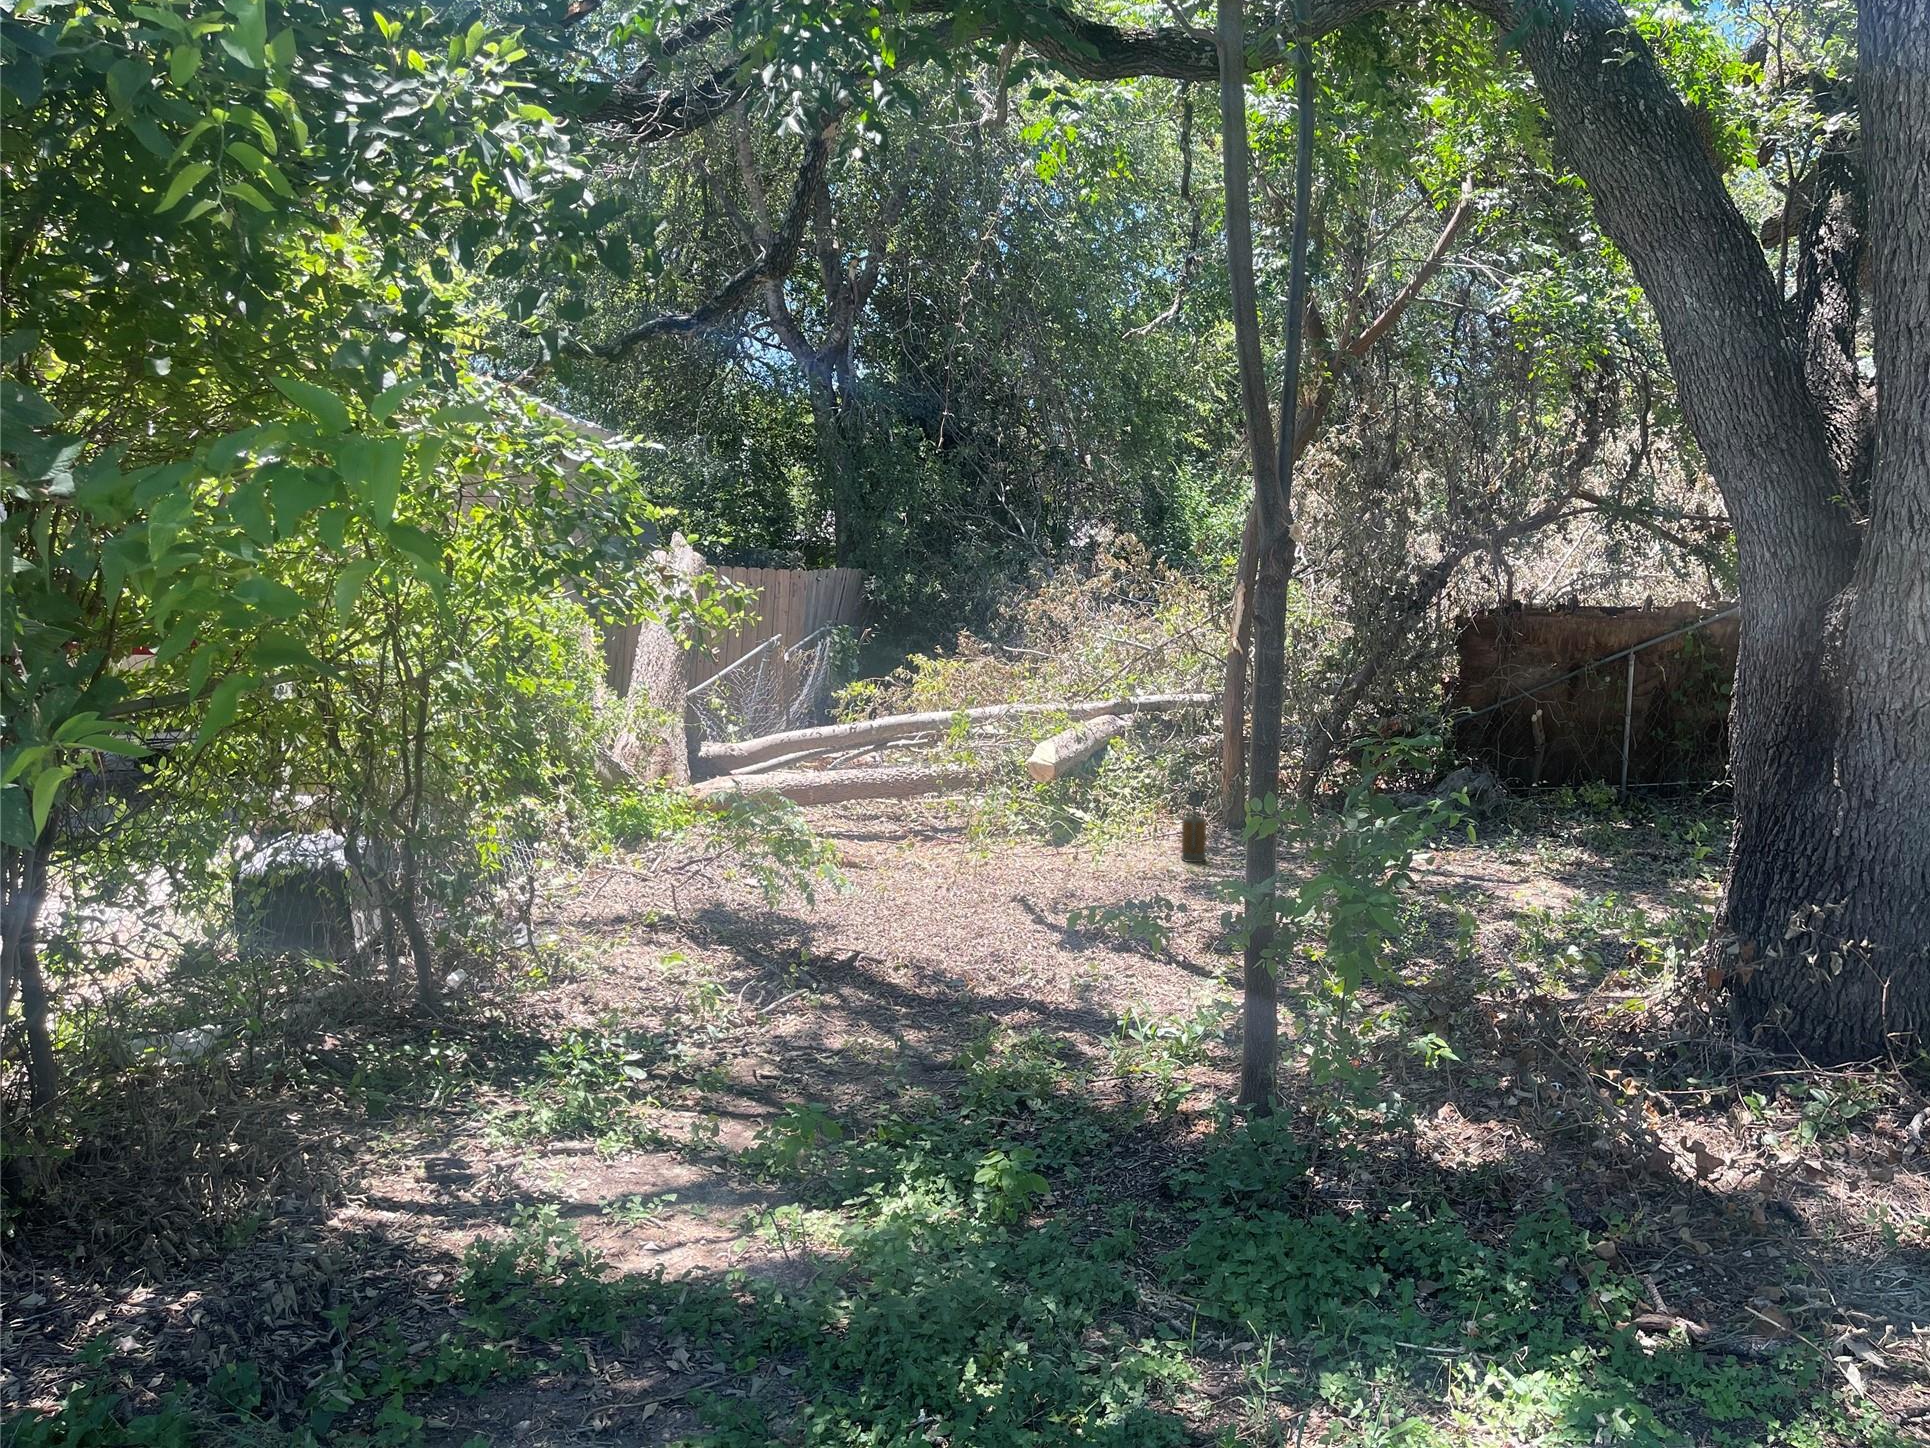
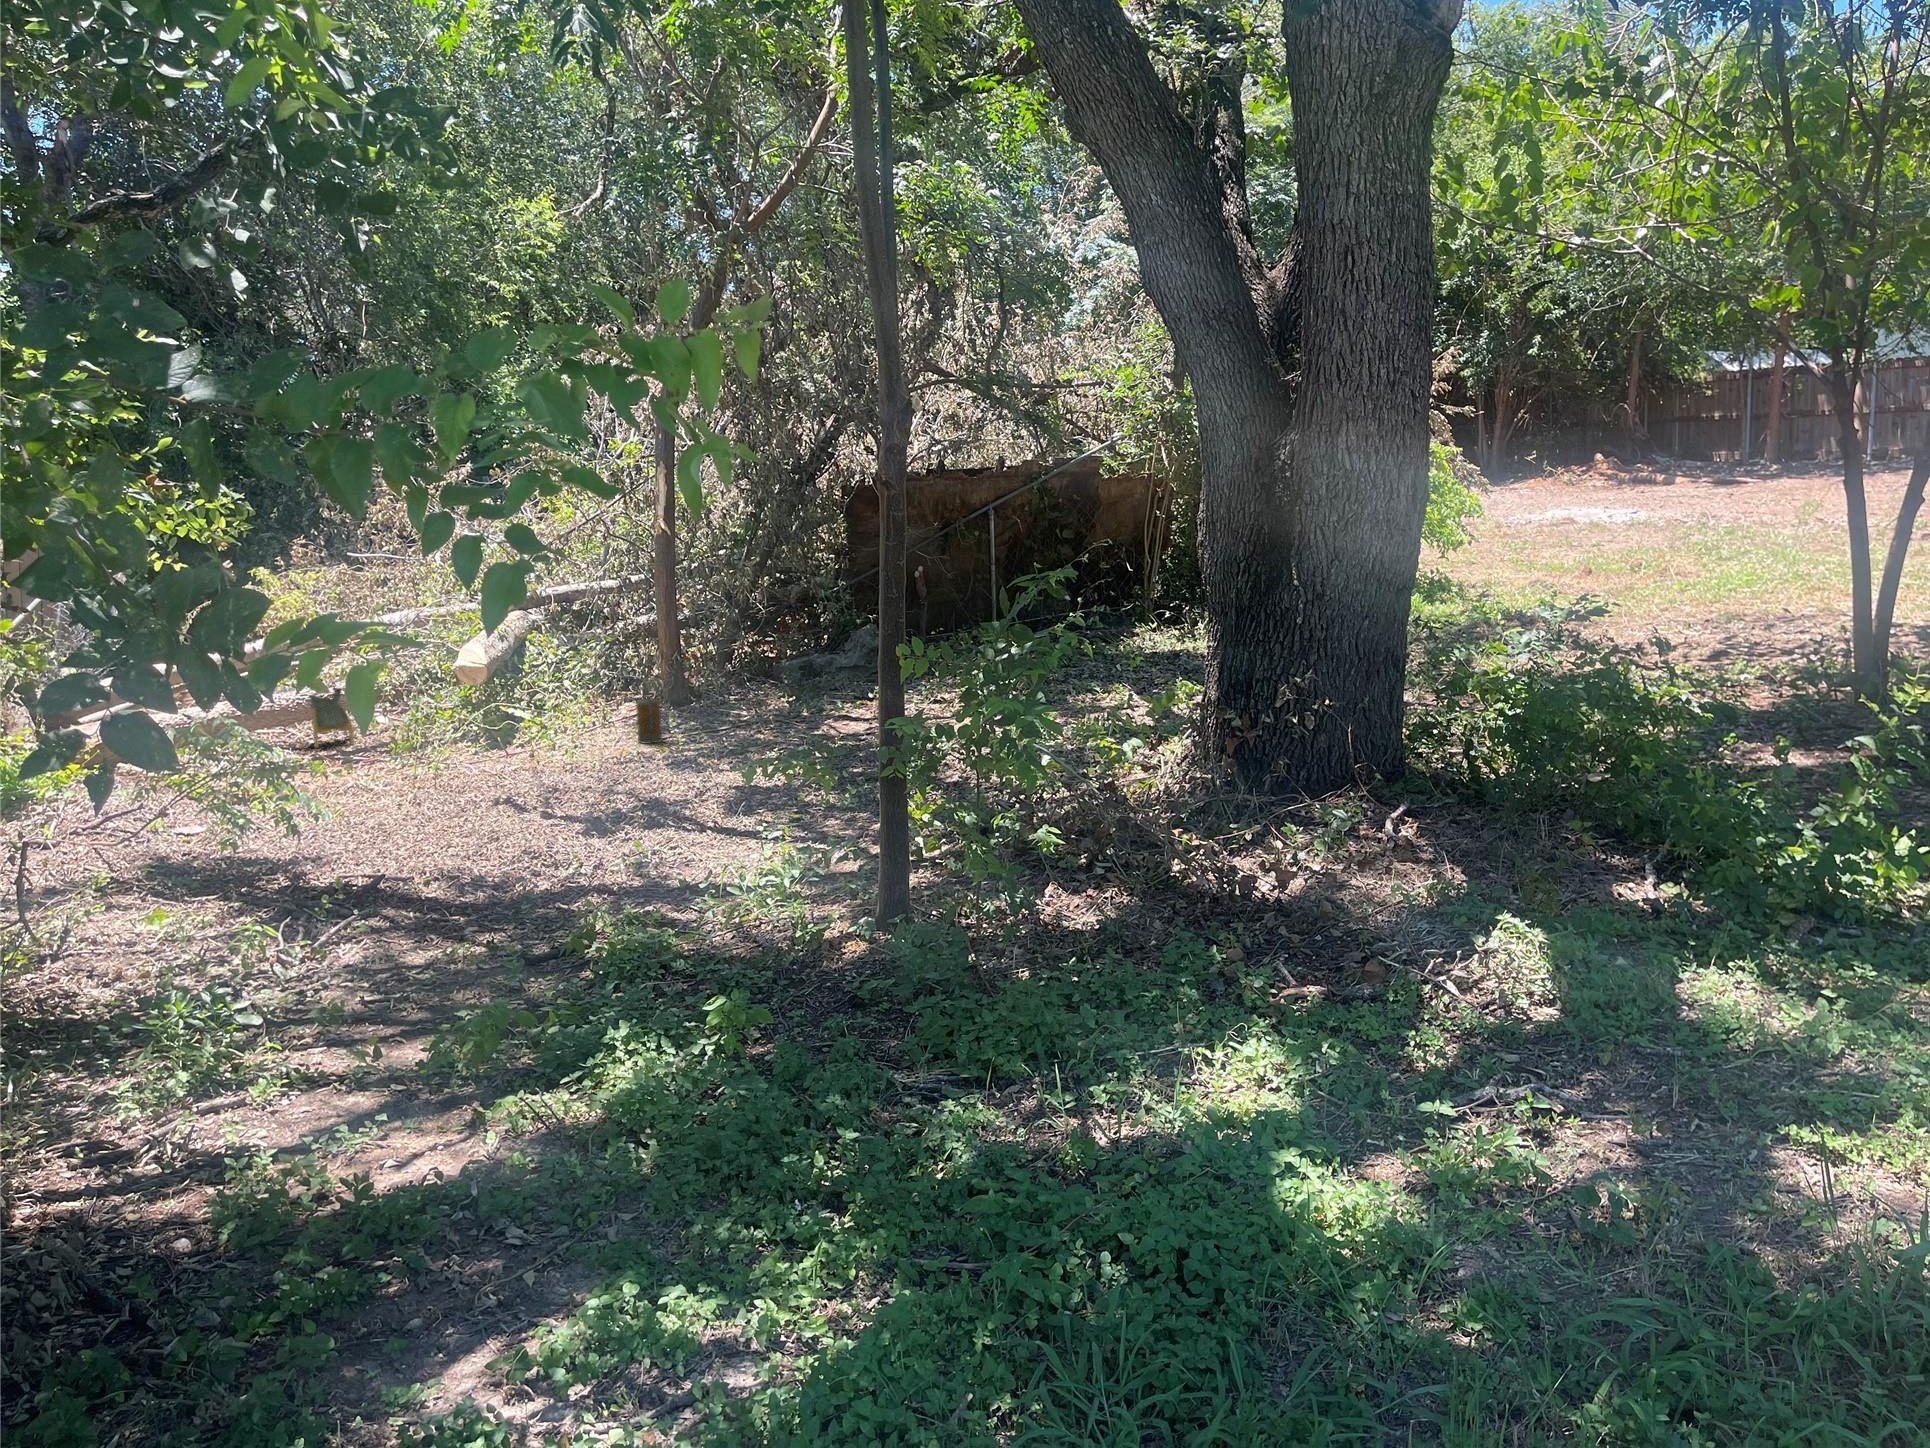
planter: none [902,773,940,828] -> present [310,688,355,748]

